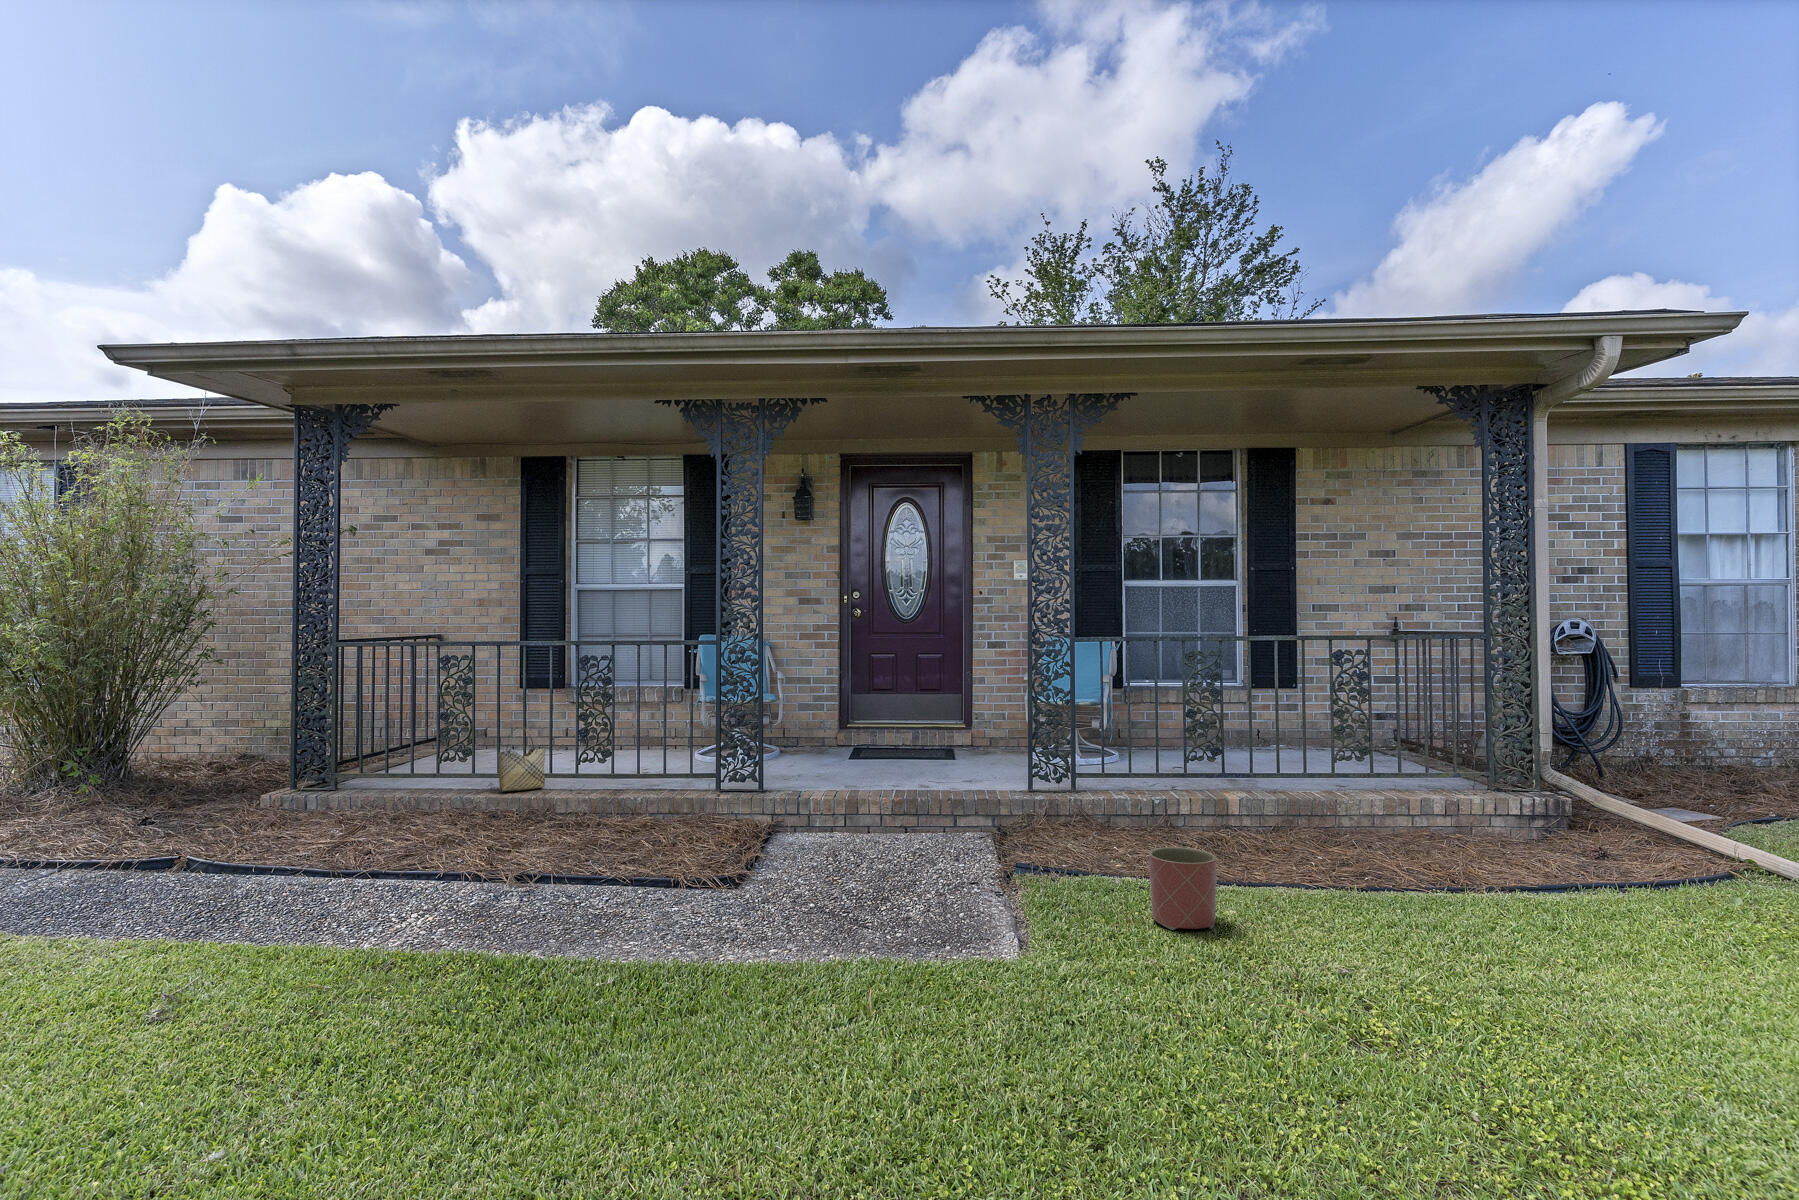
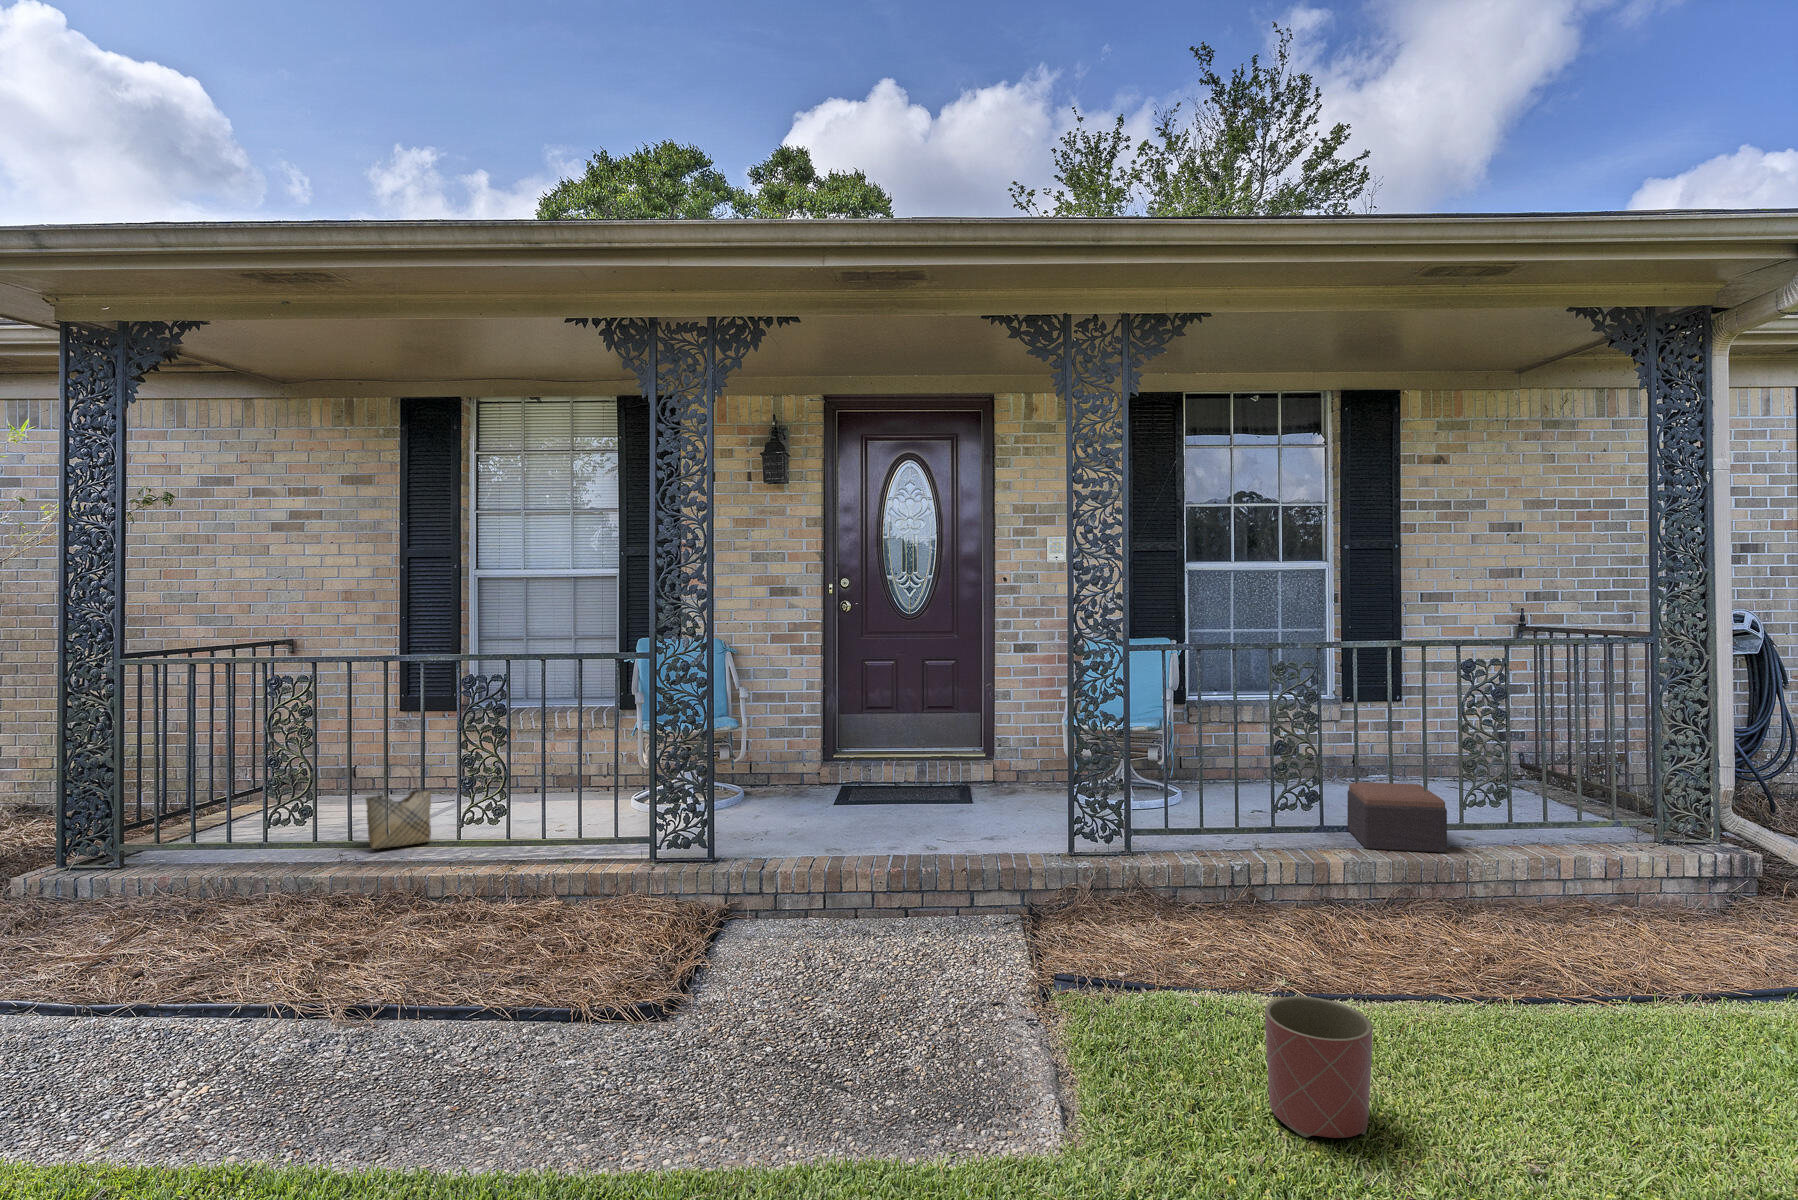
footstool: none [1243,741,1312,790] -> present [1348,782,1447,853]

